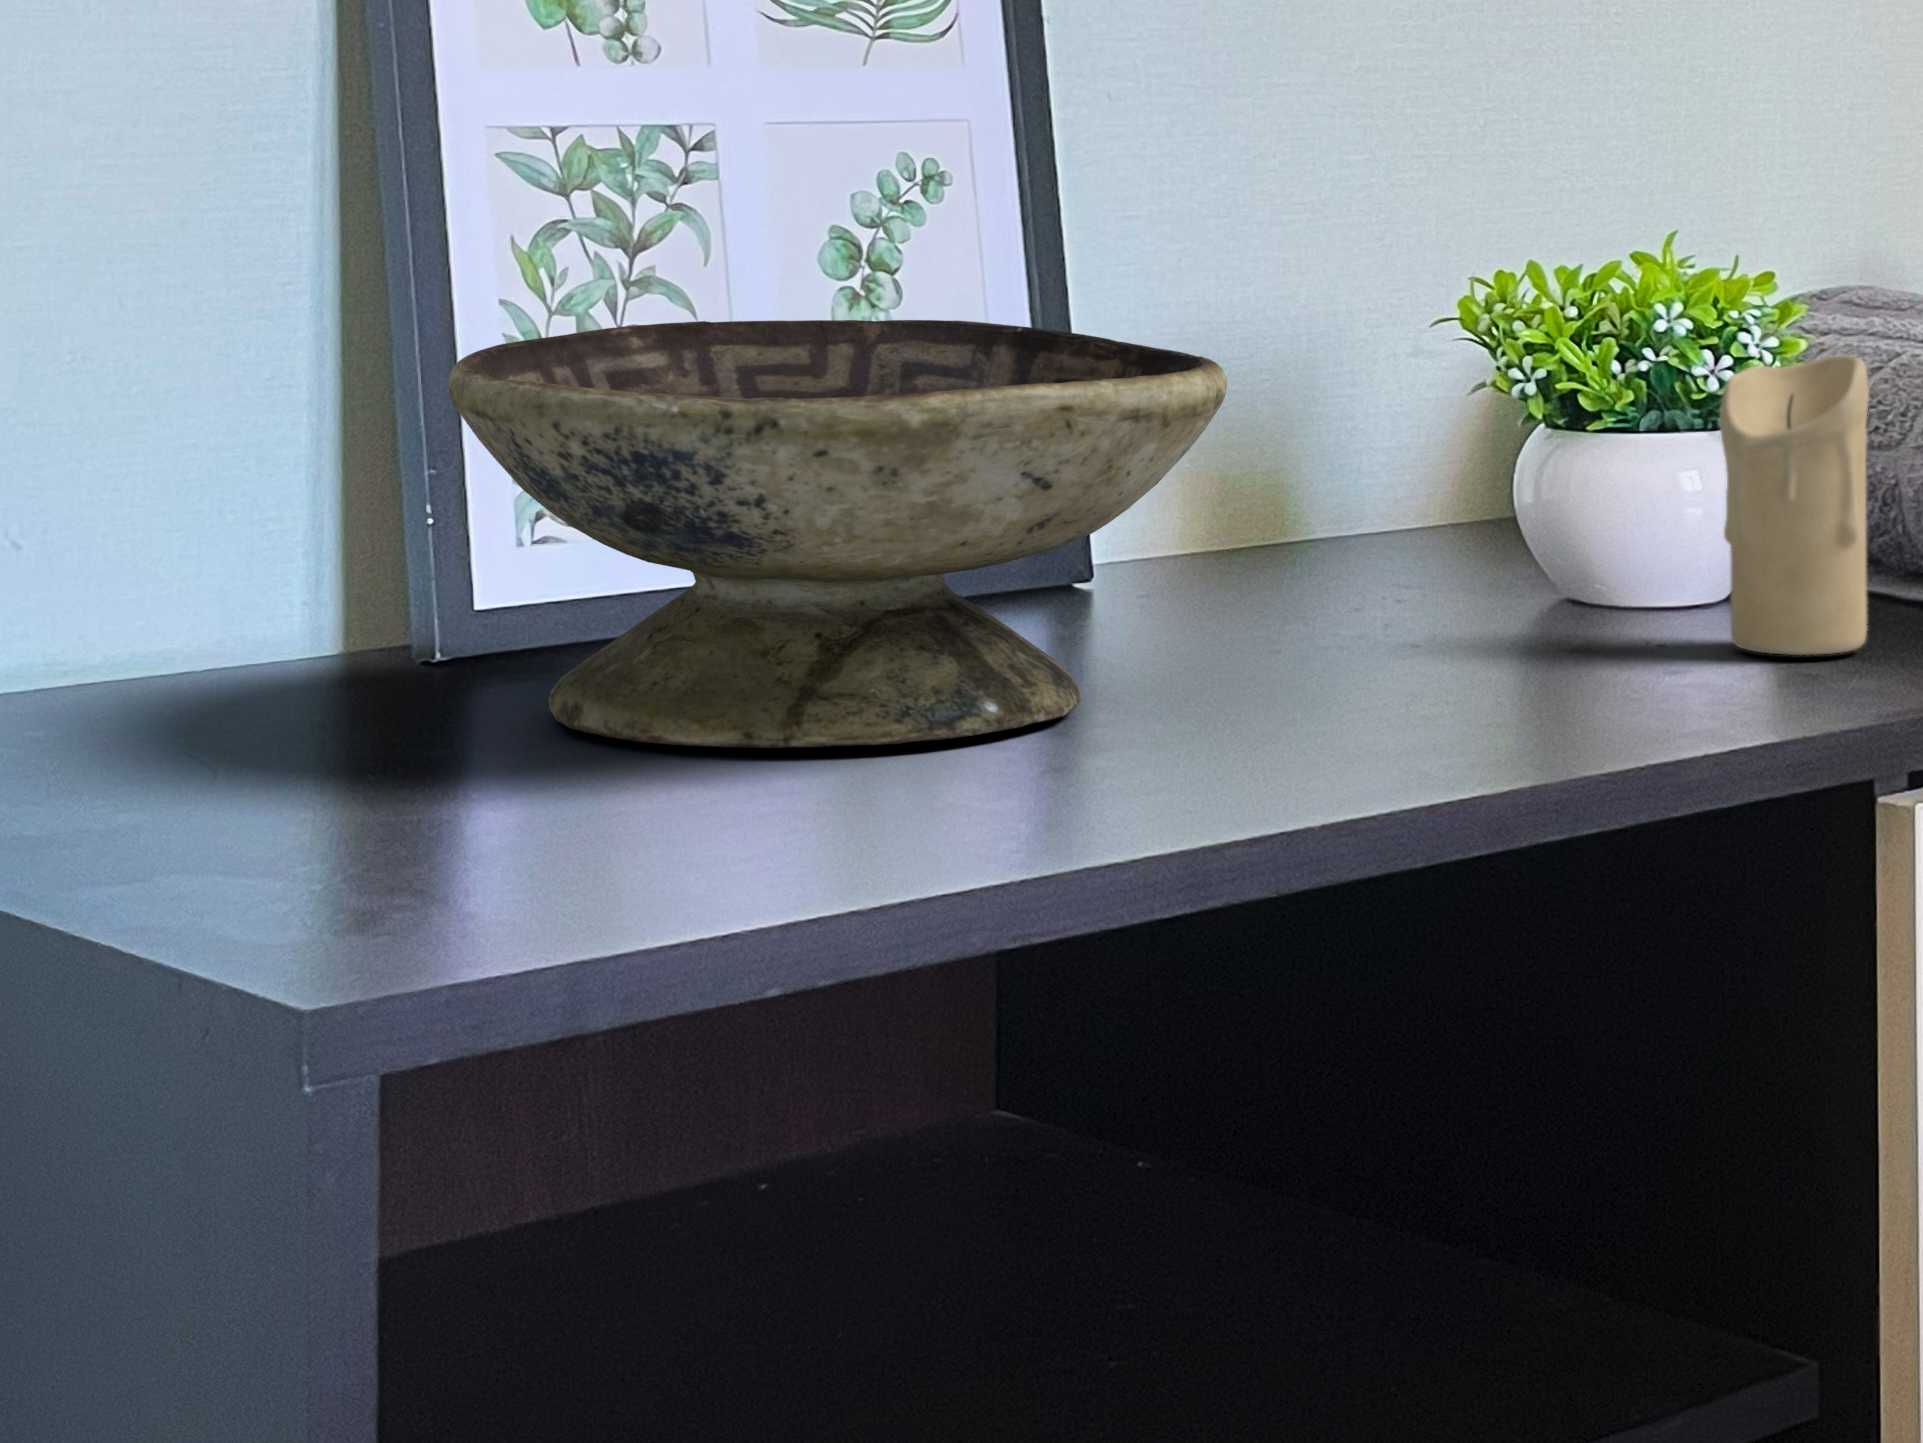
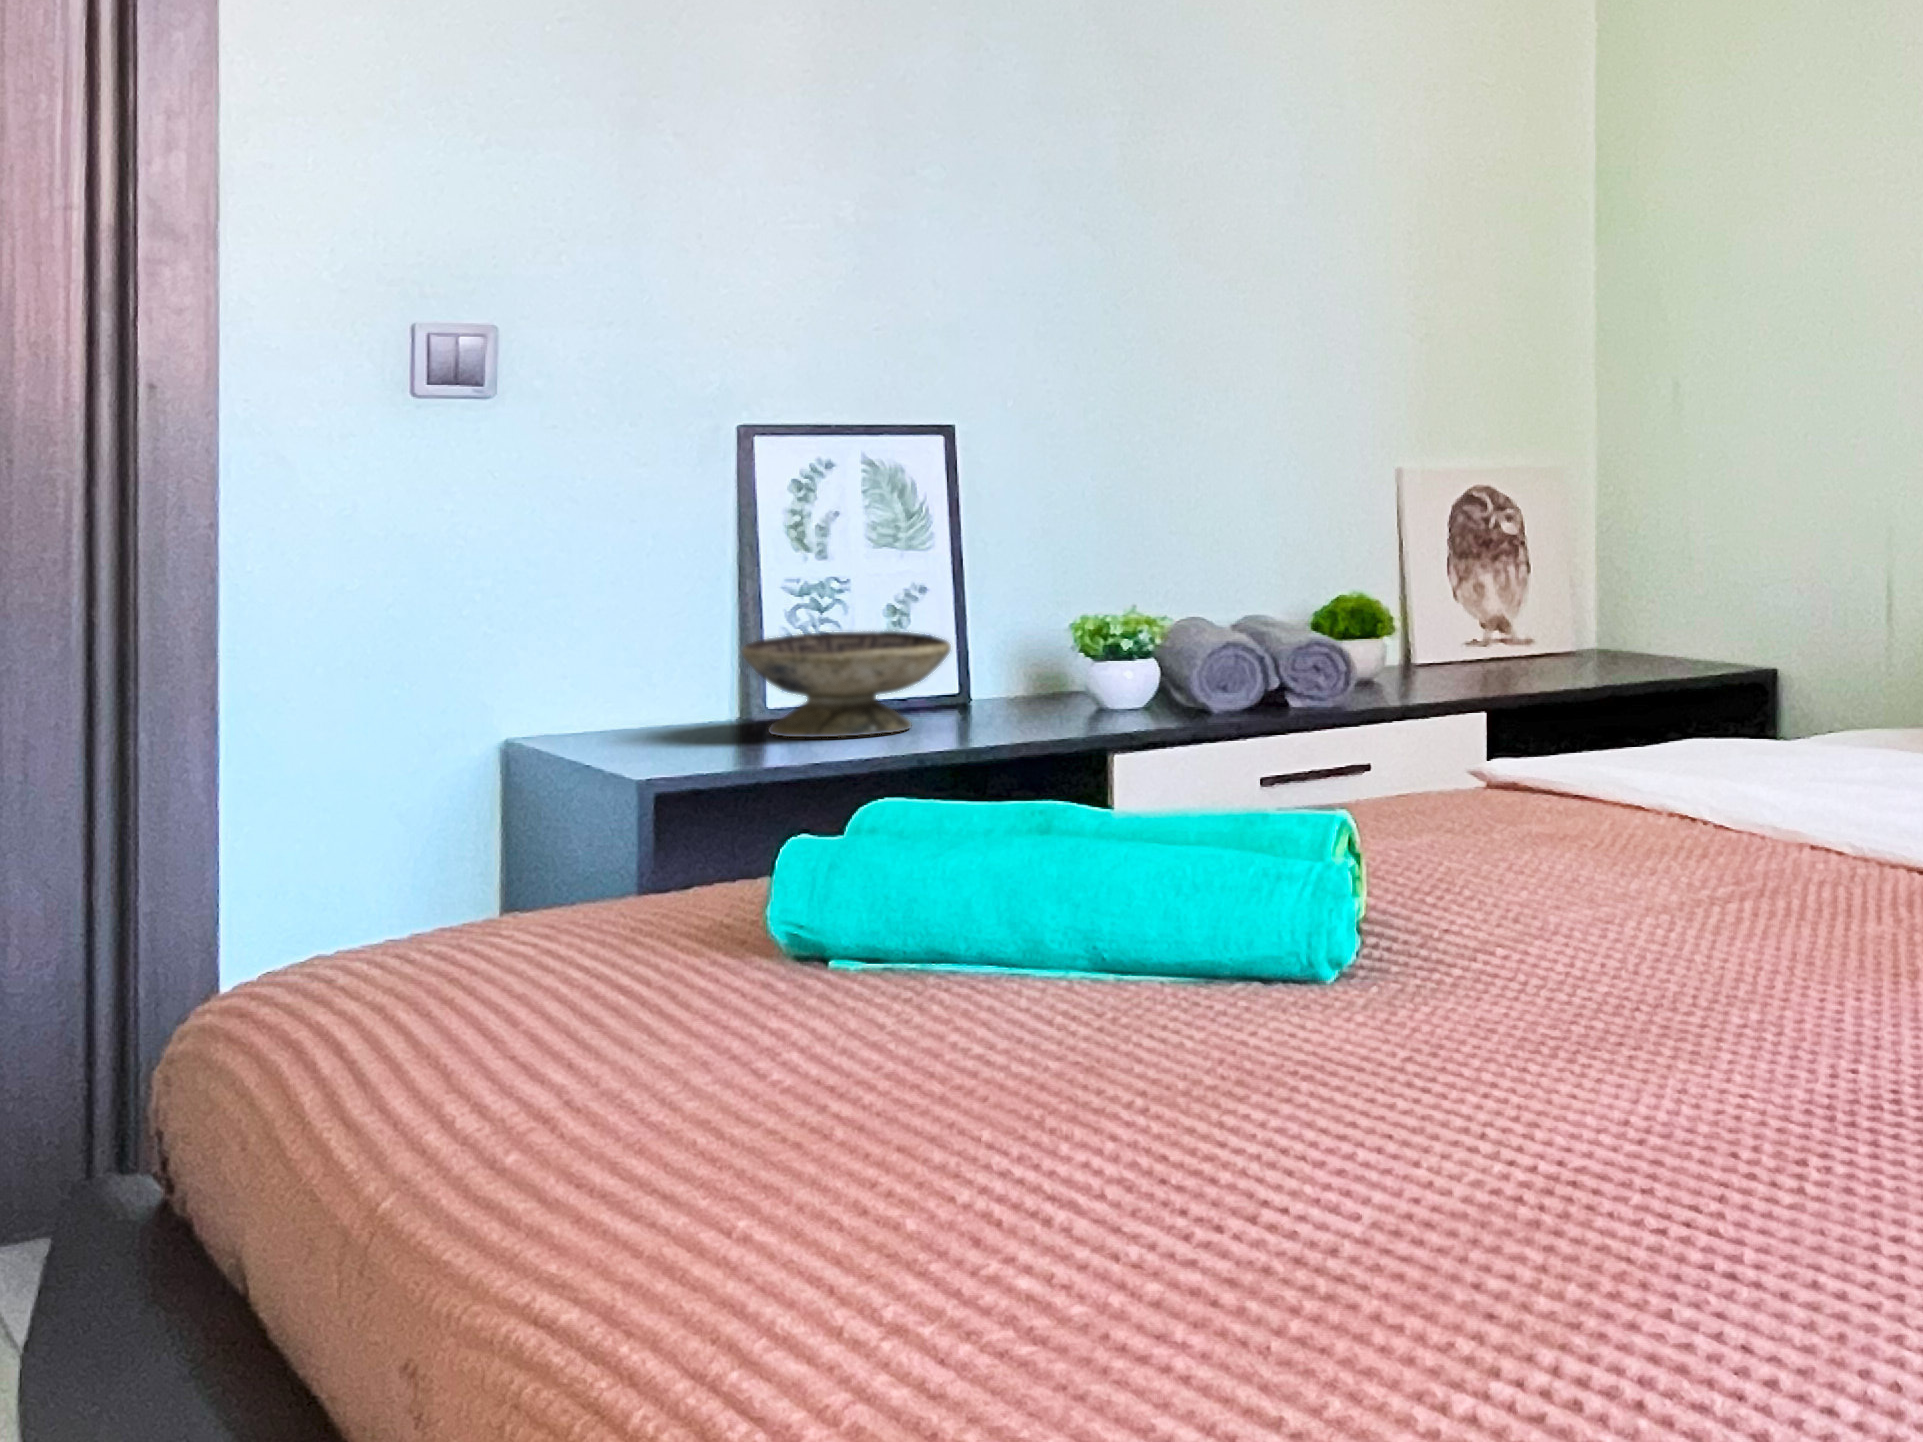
candle: present [1719,355,1869,655] -> none [1108,640,1149,720]

